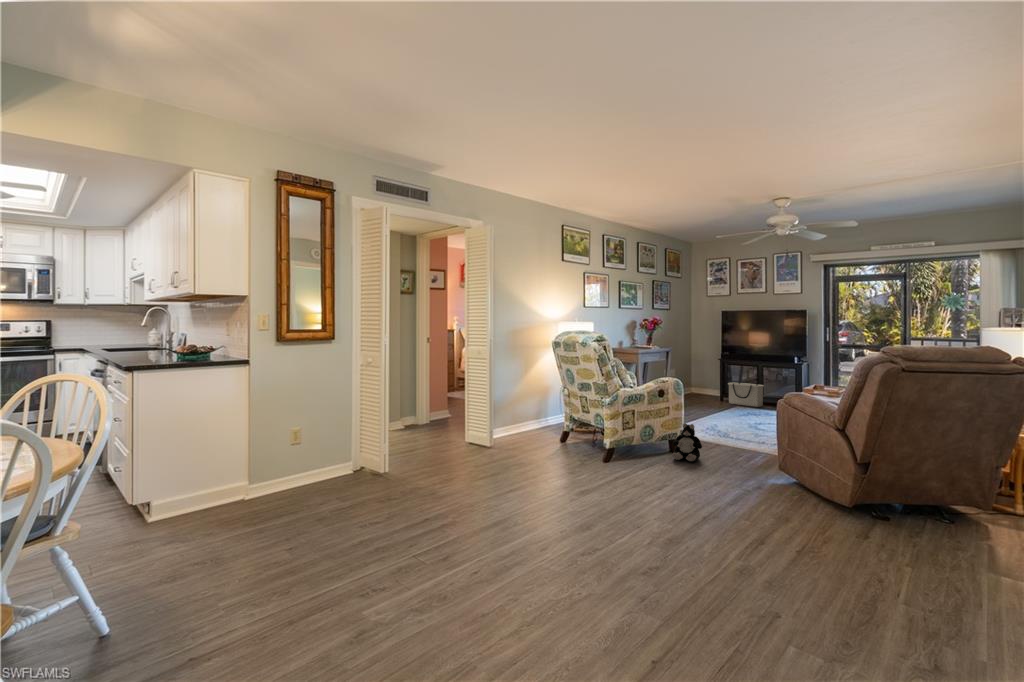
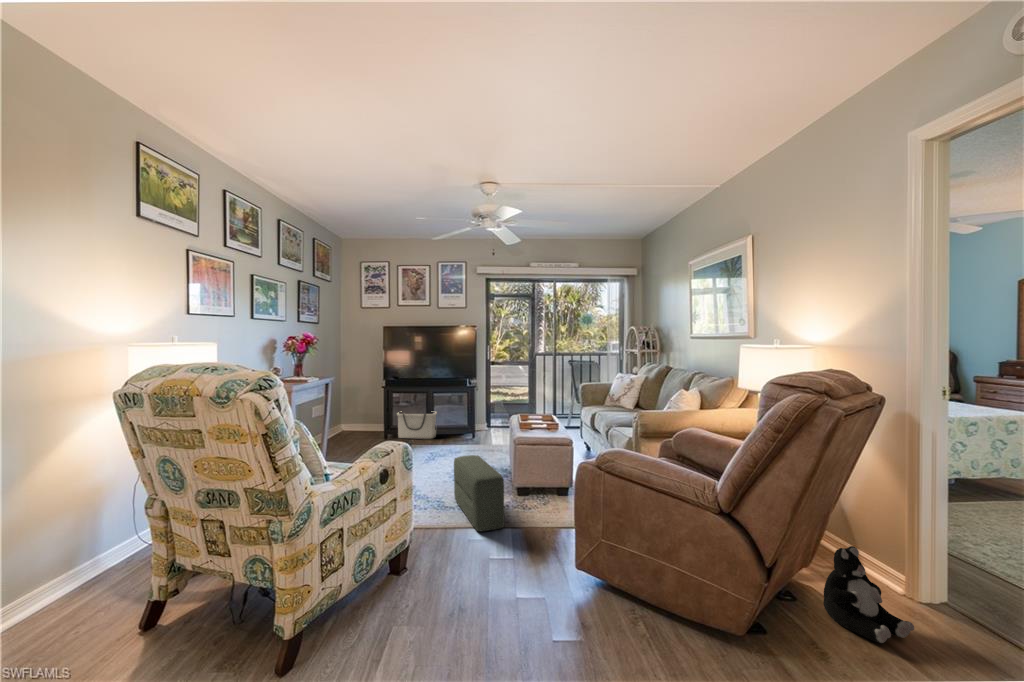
pouf: none [732,406,756,451] -> present [454,455,504,531]
plush toy: present [673,423,702,462] -> present [823,546,914,643]

